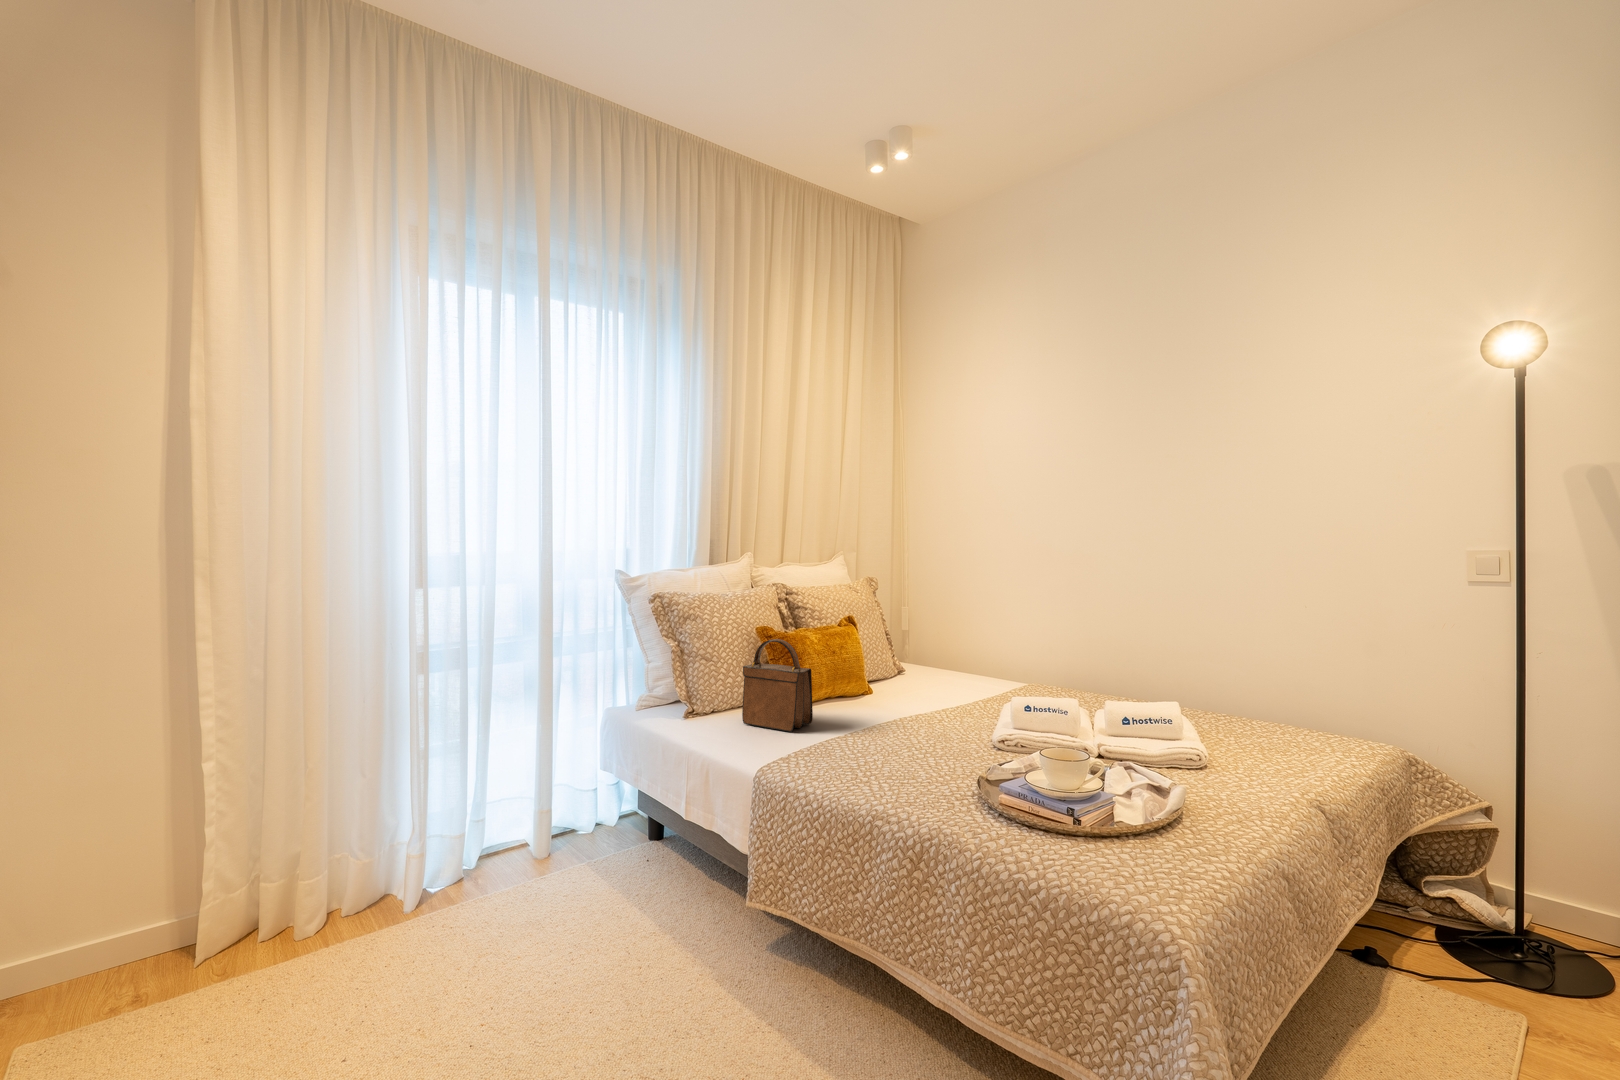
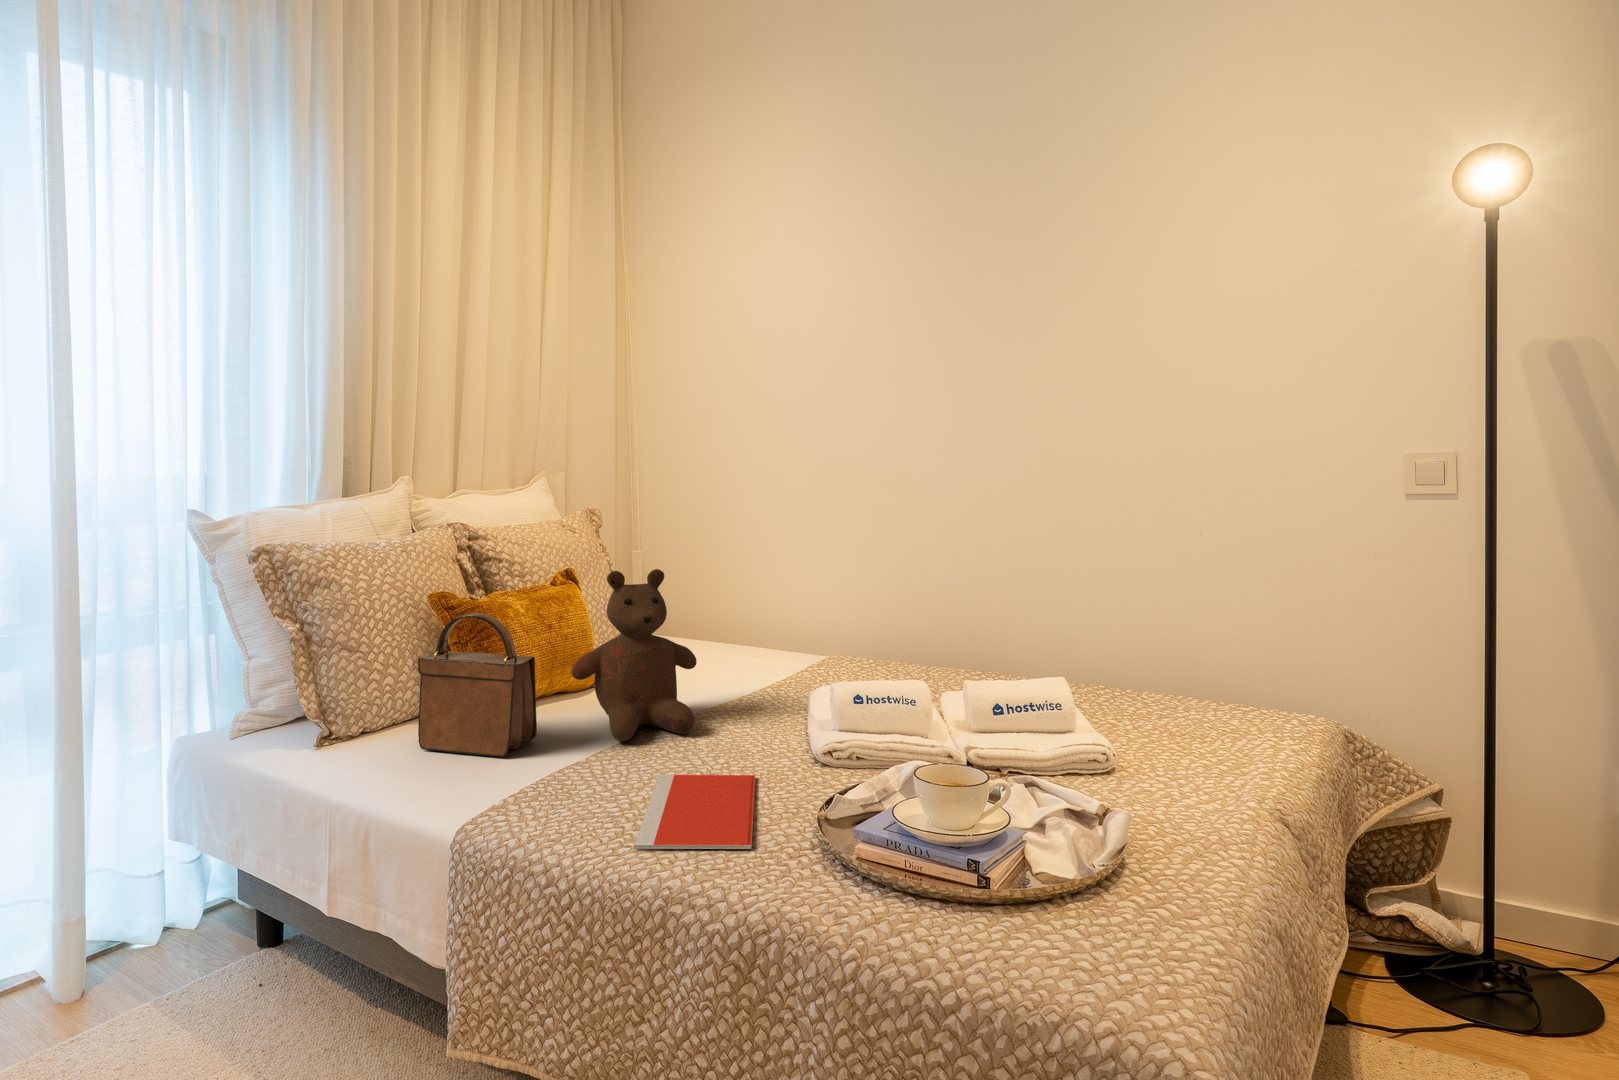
teddy bear: none [836,614,921,729] -> present [571,569,697,741]
notebook: none [858,749,949,794] -> present [634,775,755,849]

